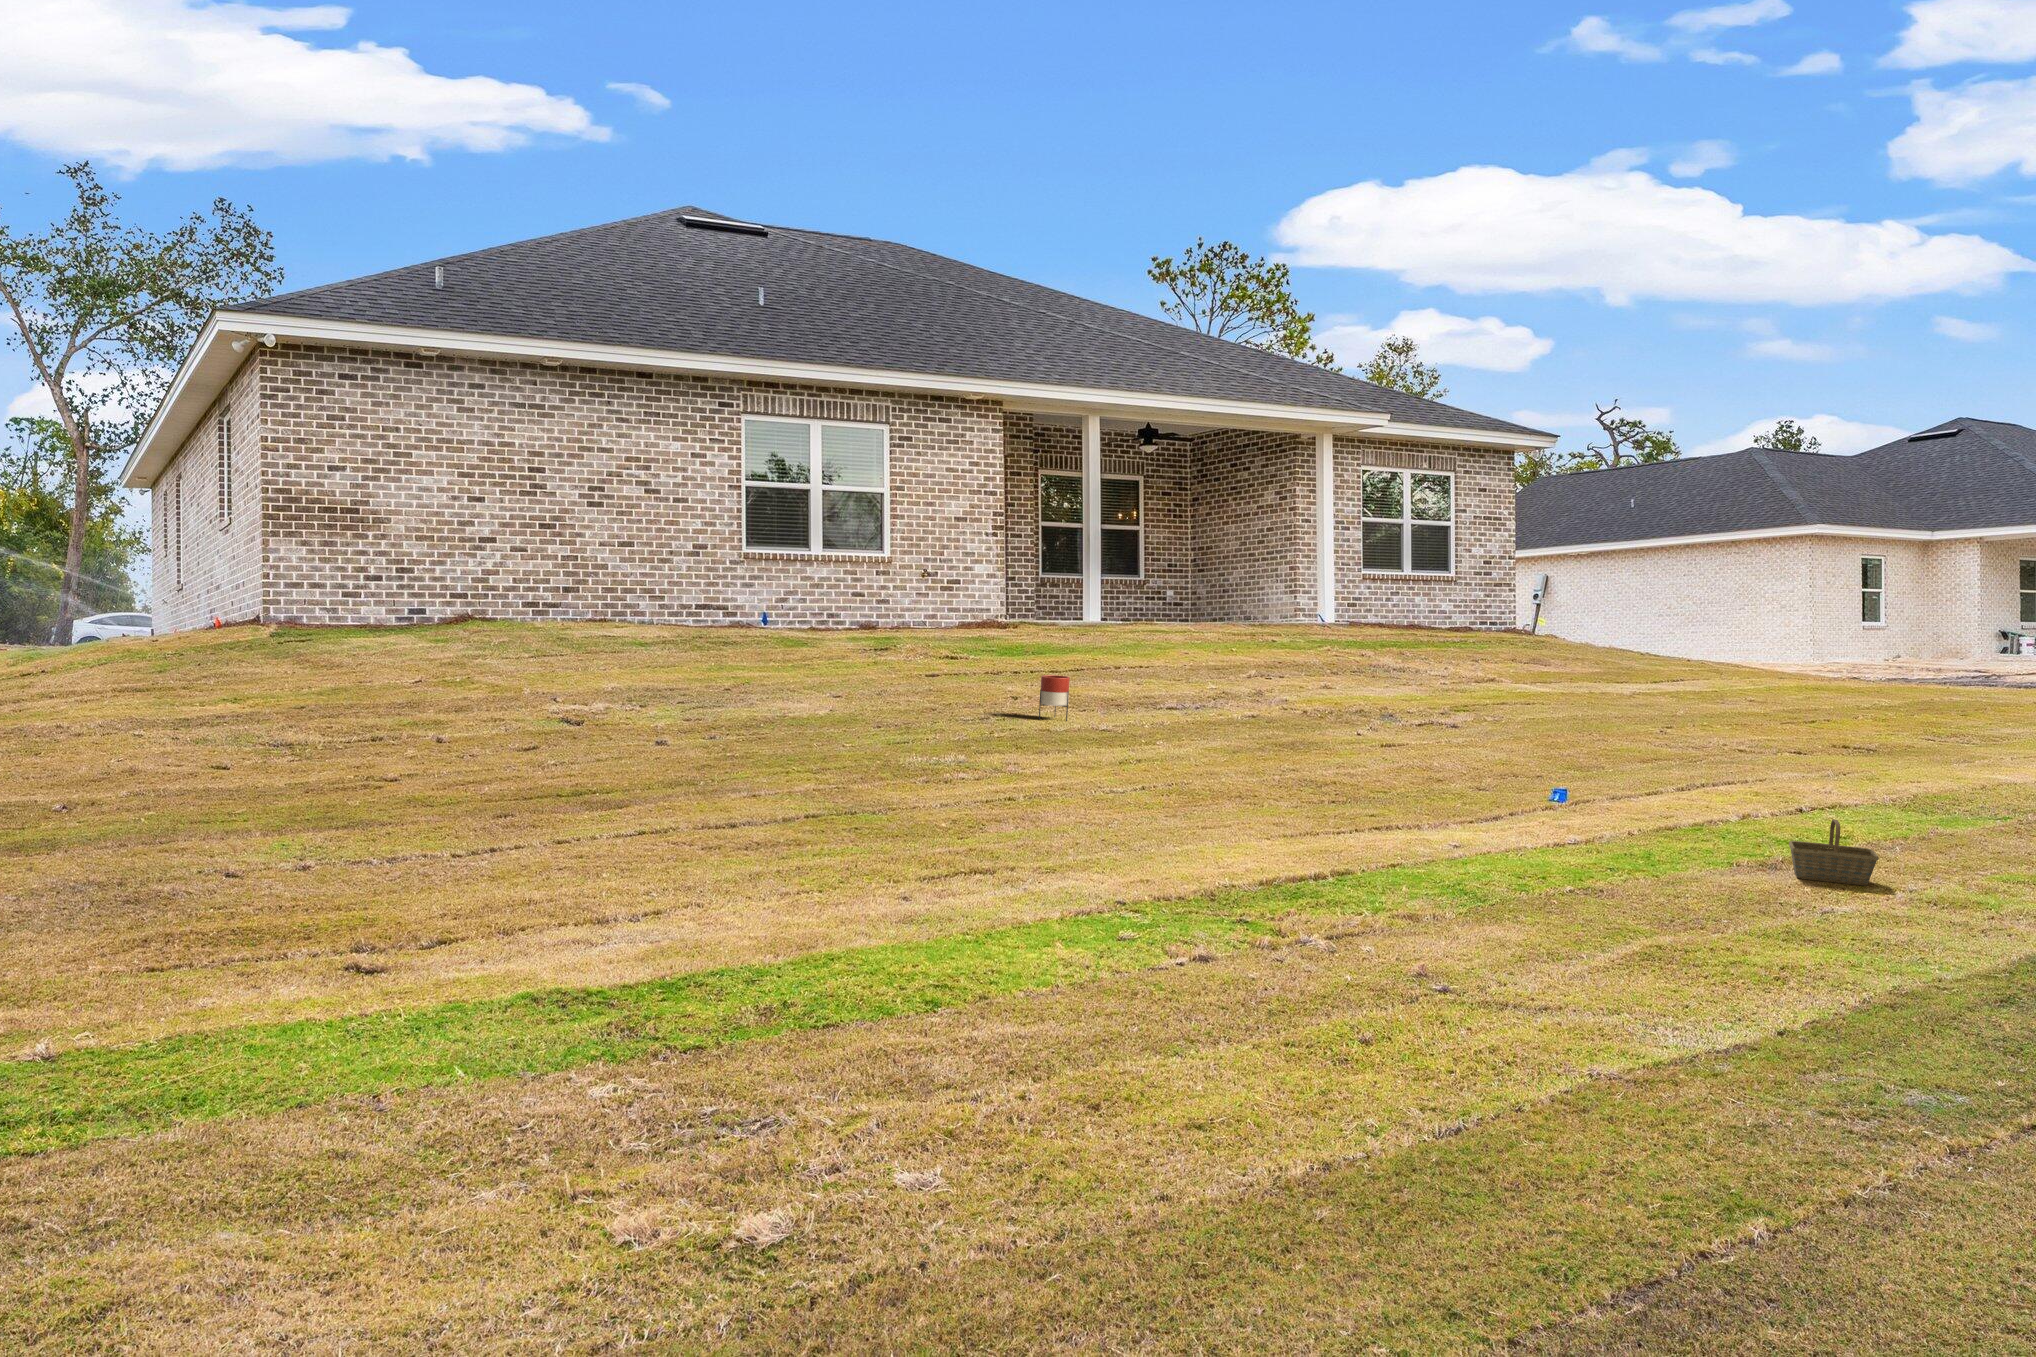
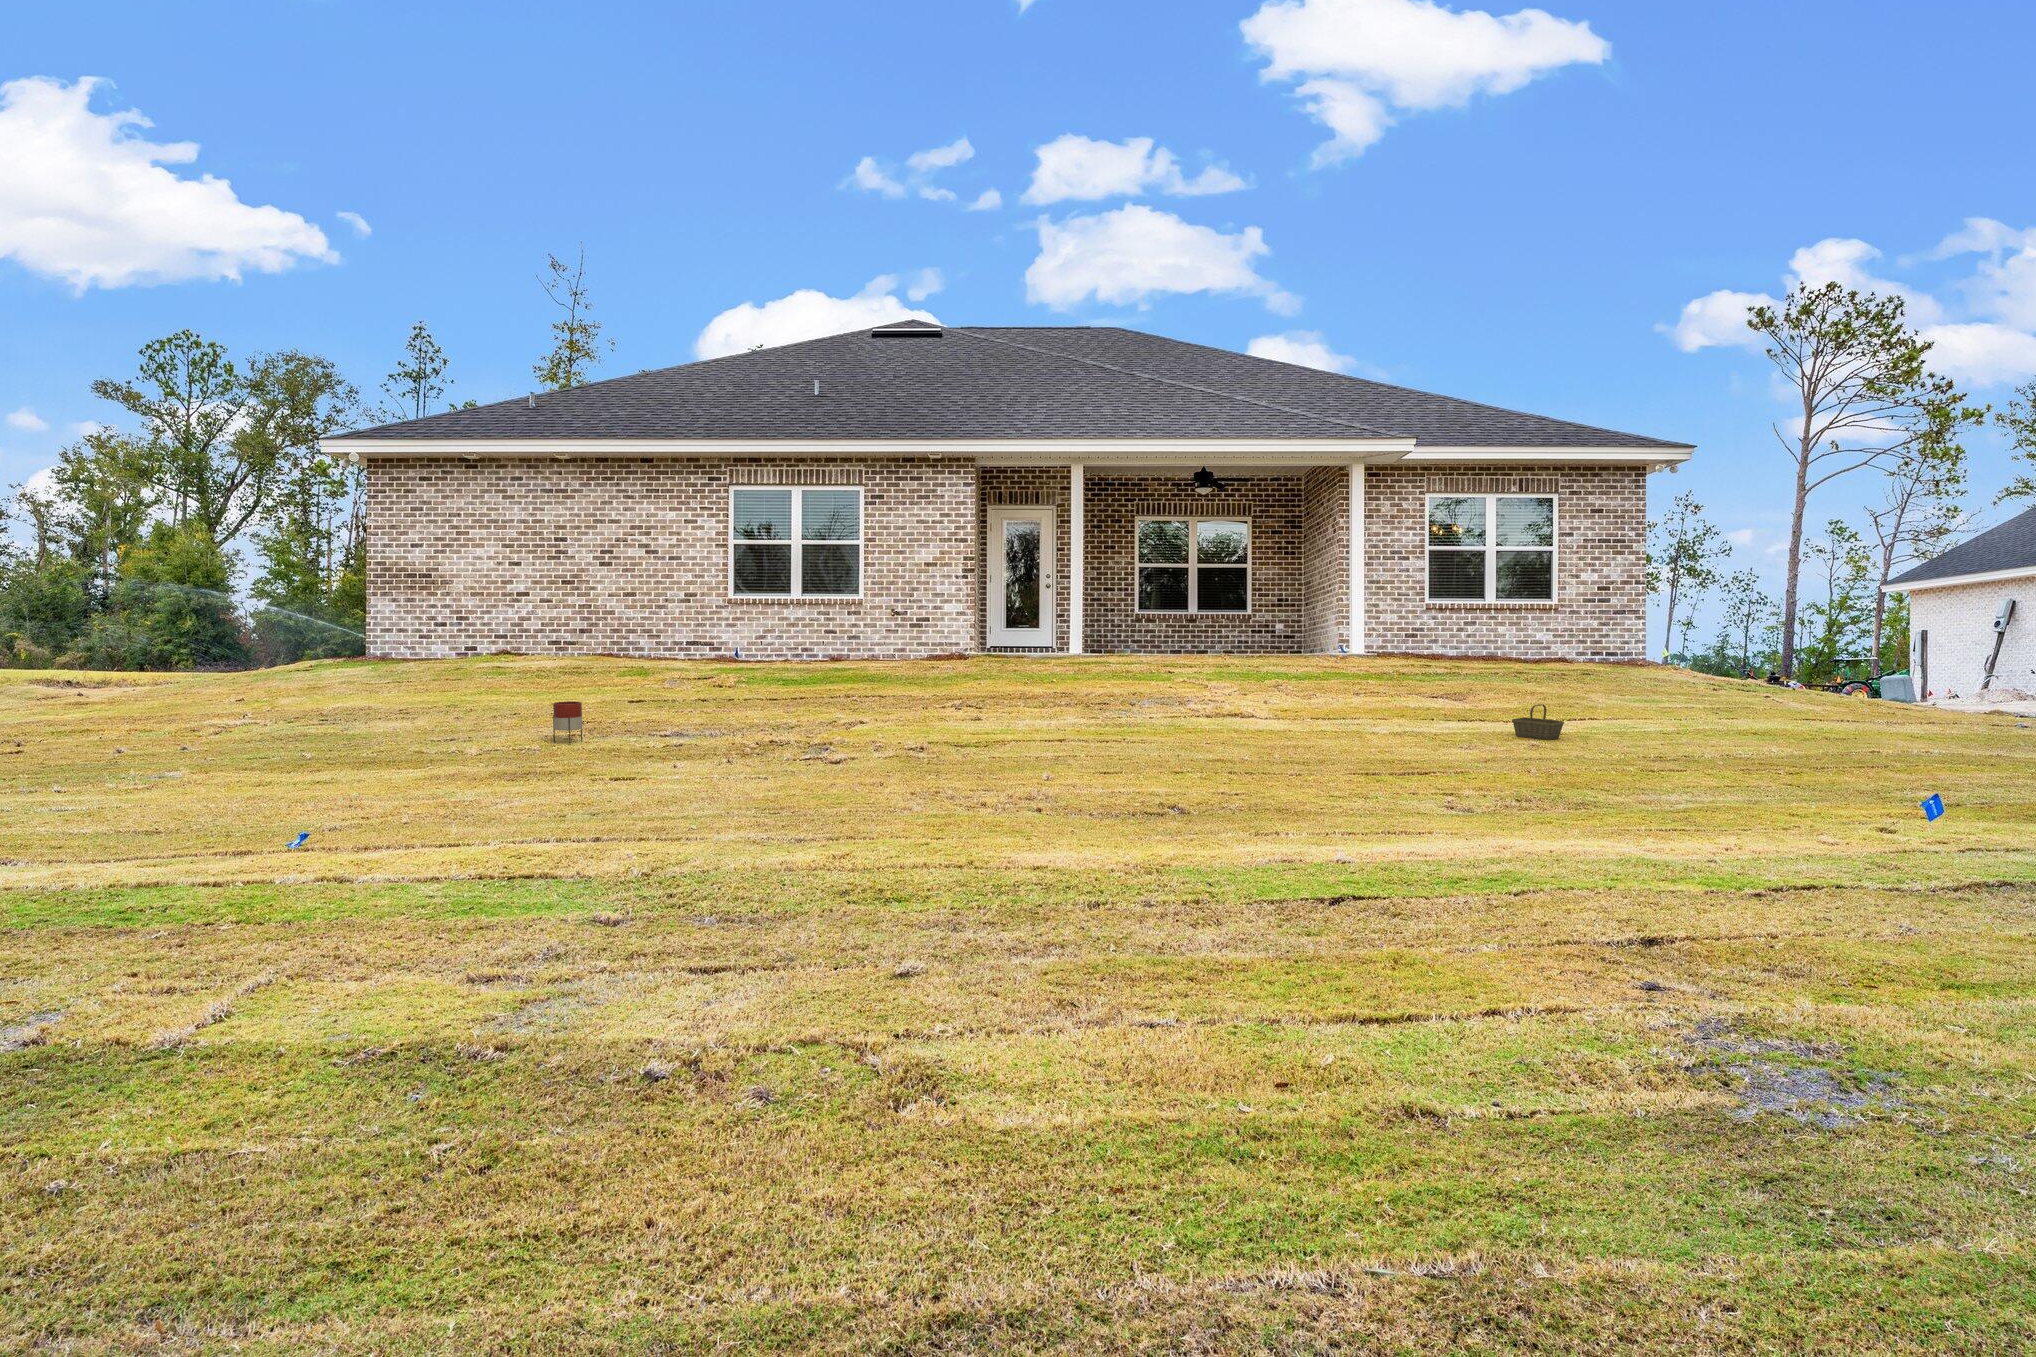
basket: present [1789,819,1879,886] -> present [1512,705,1564,740]

